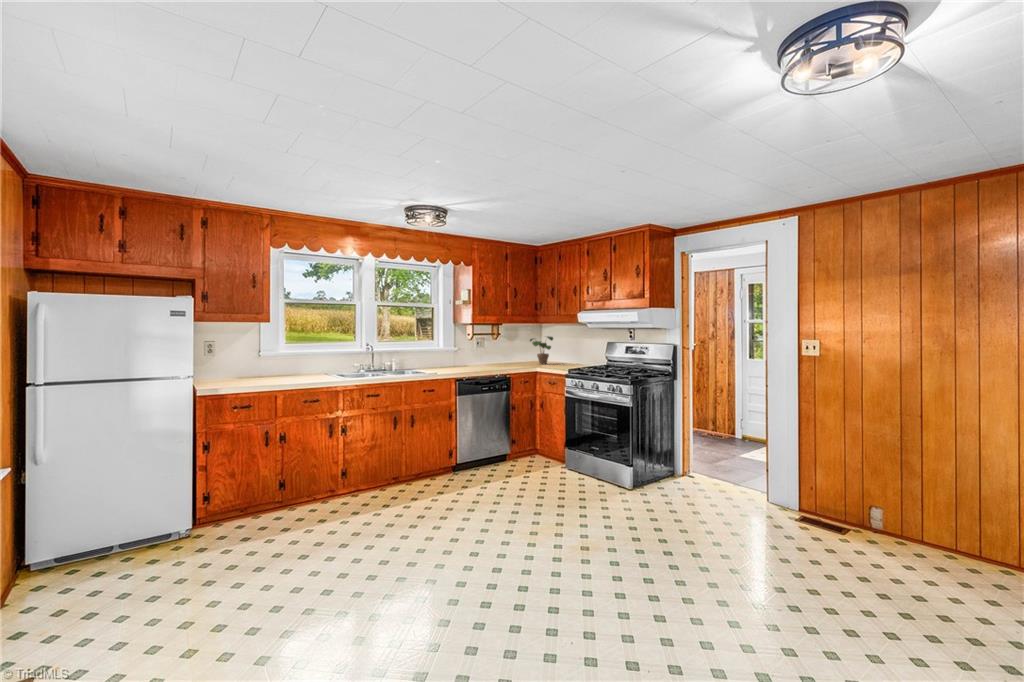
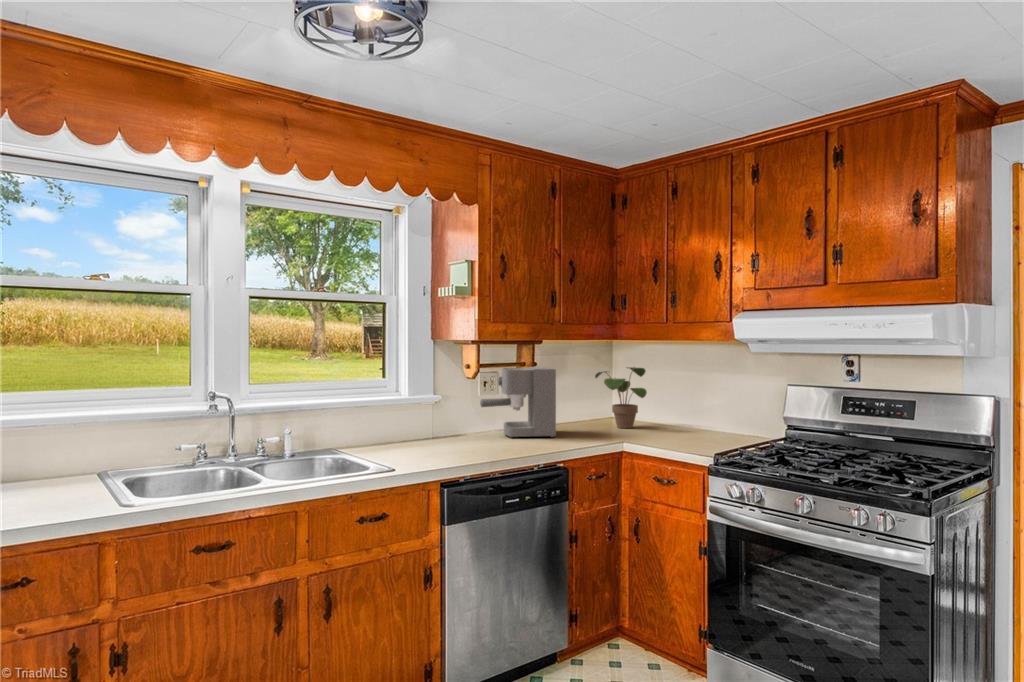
coffee maker: none [475,336,508,367] -> present [480,367,556,438]

